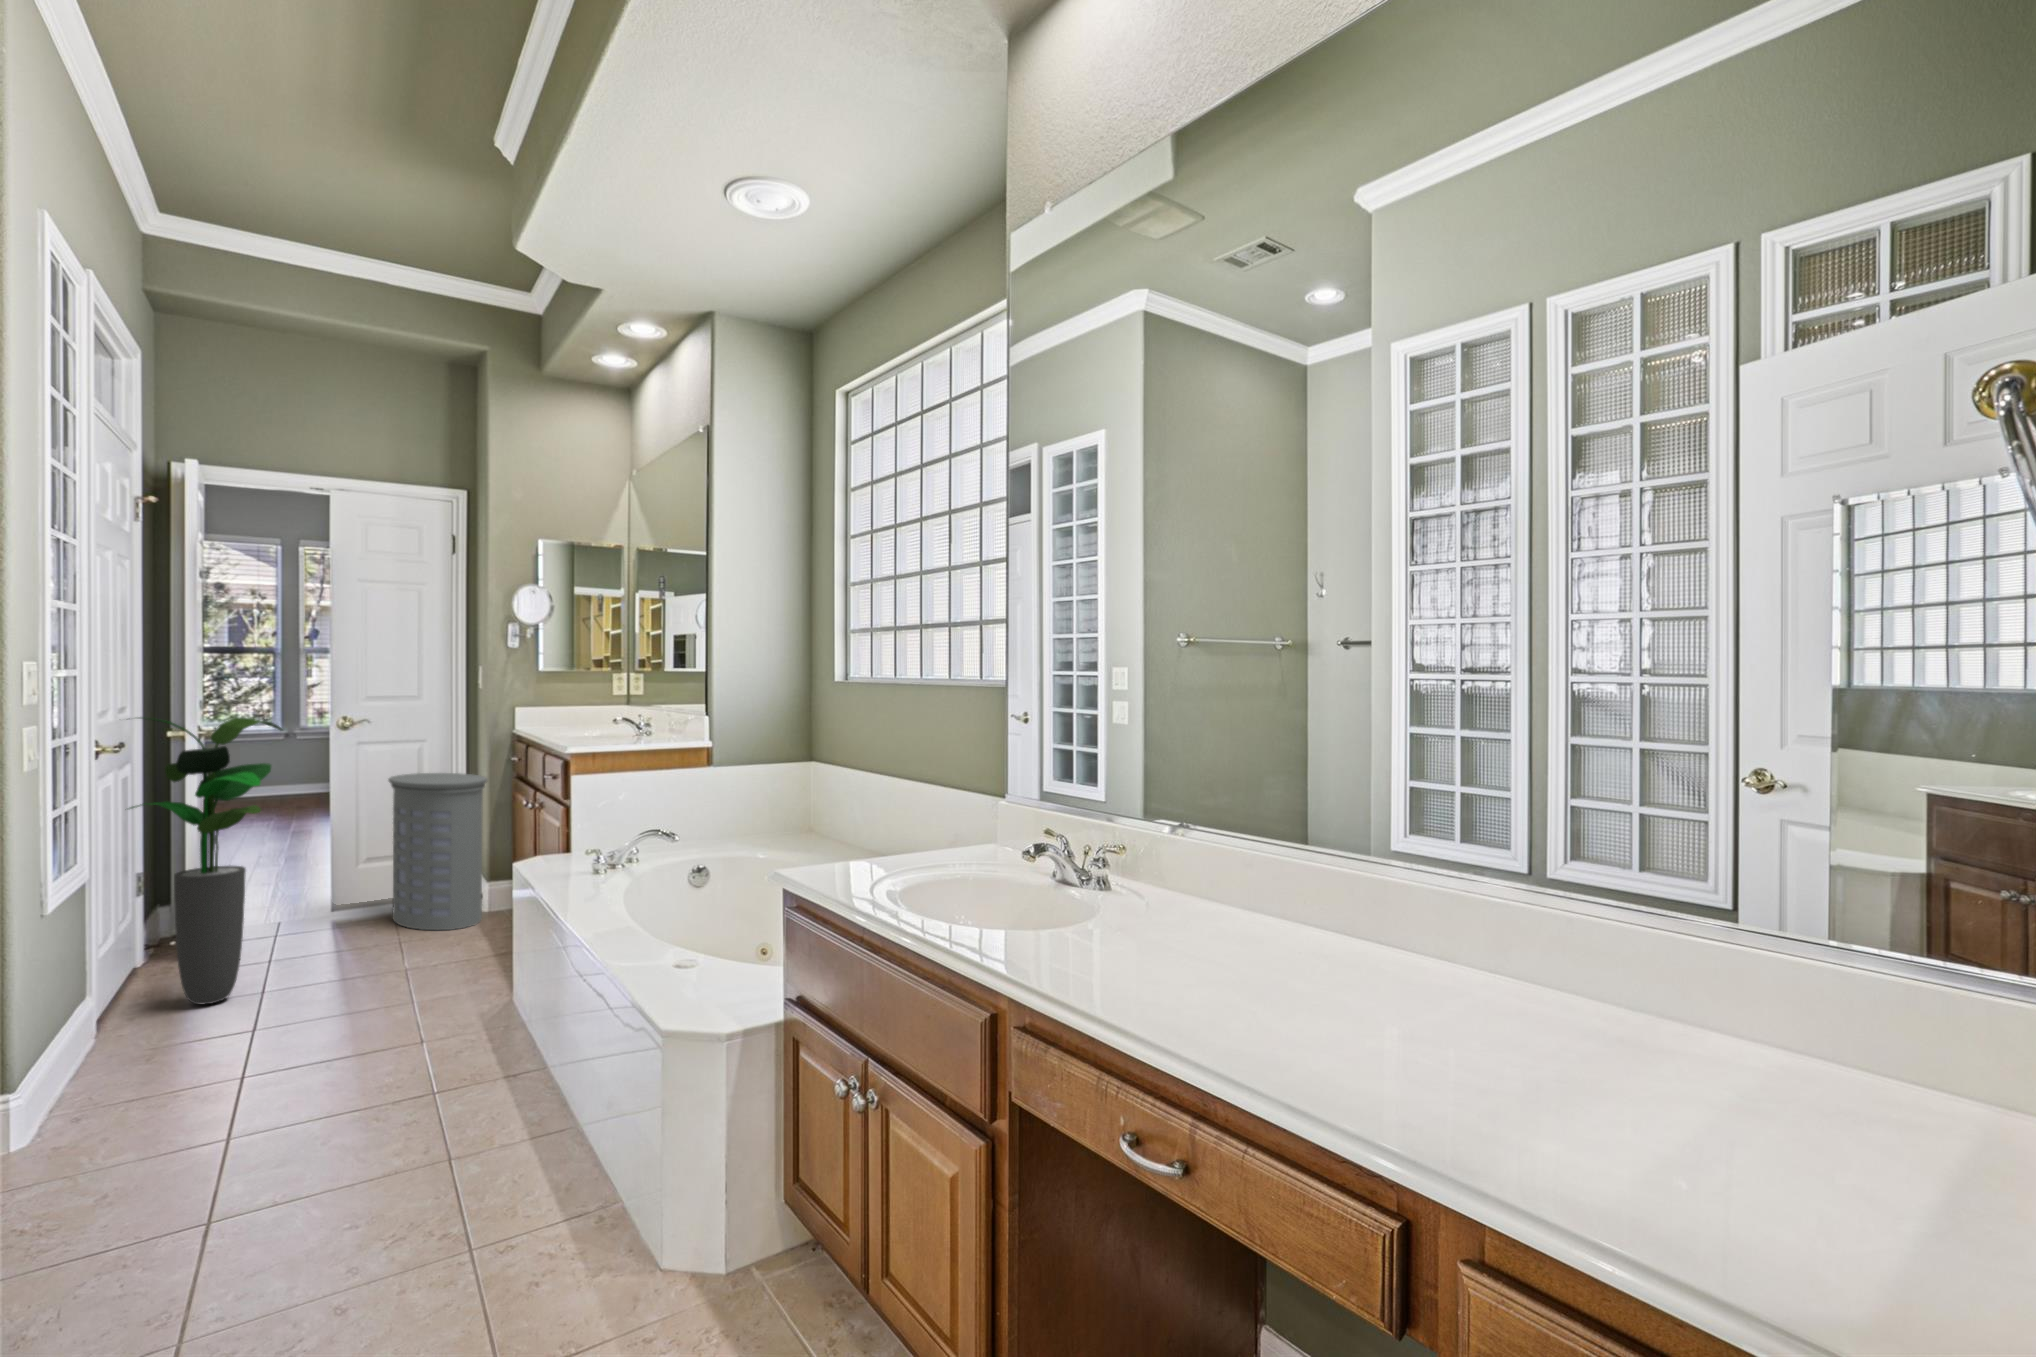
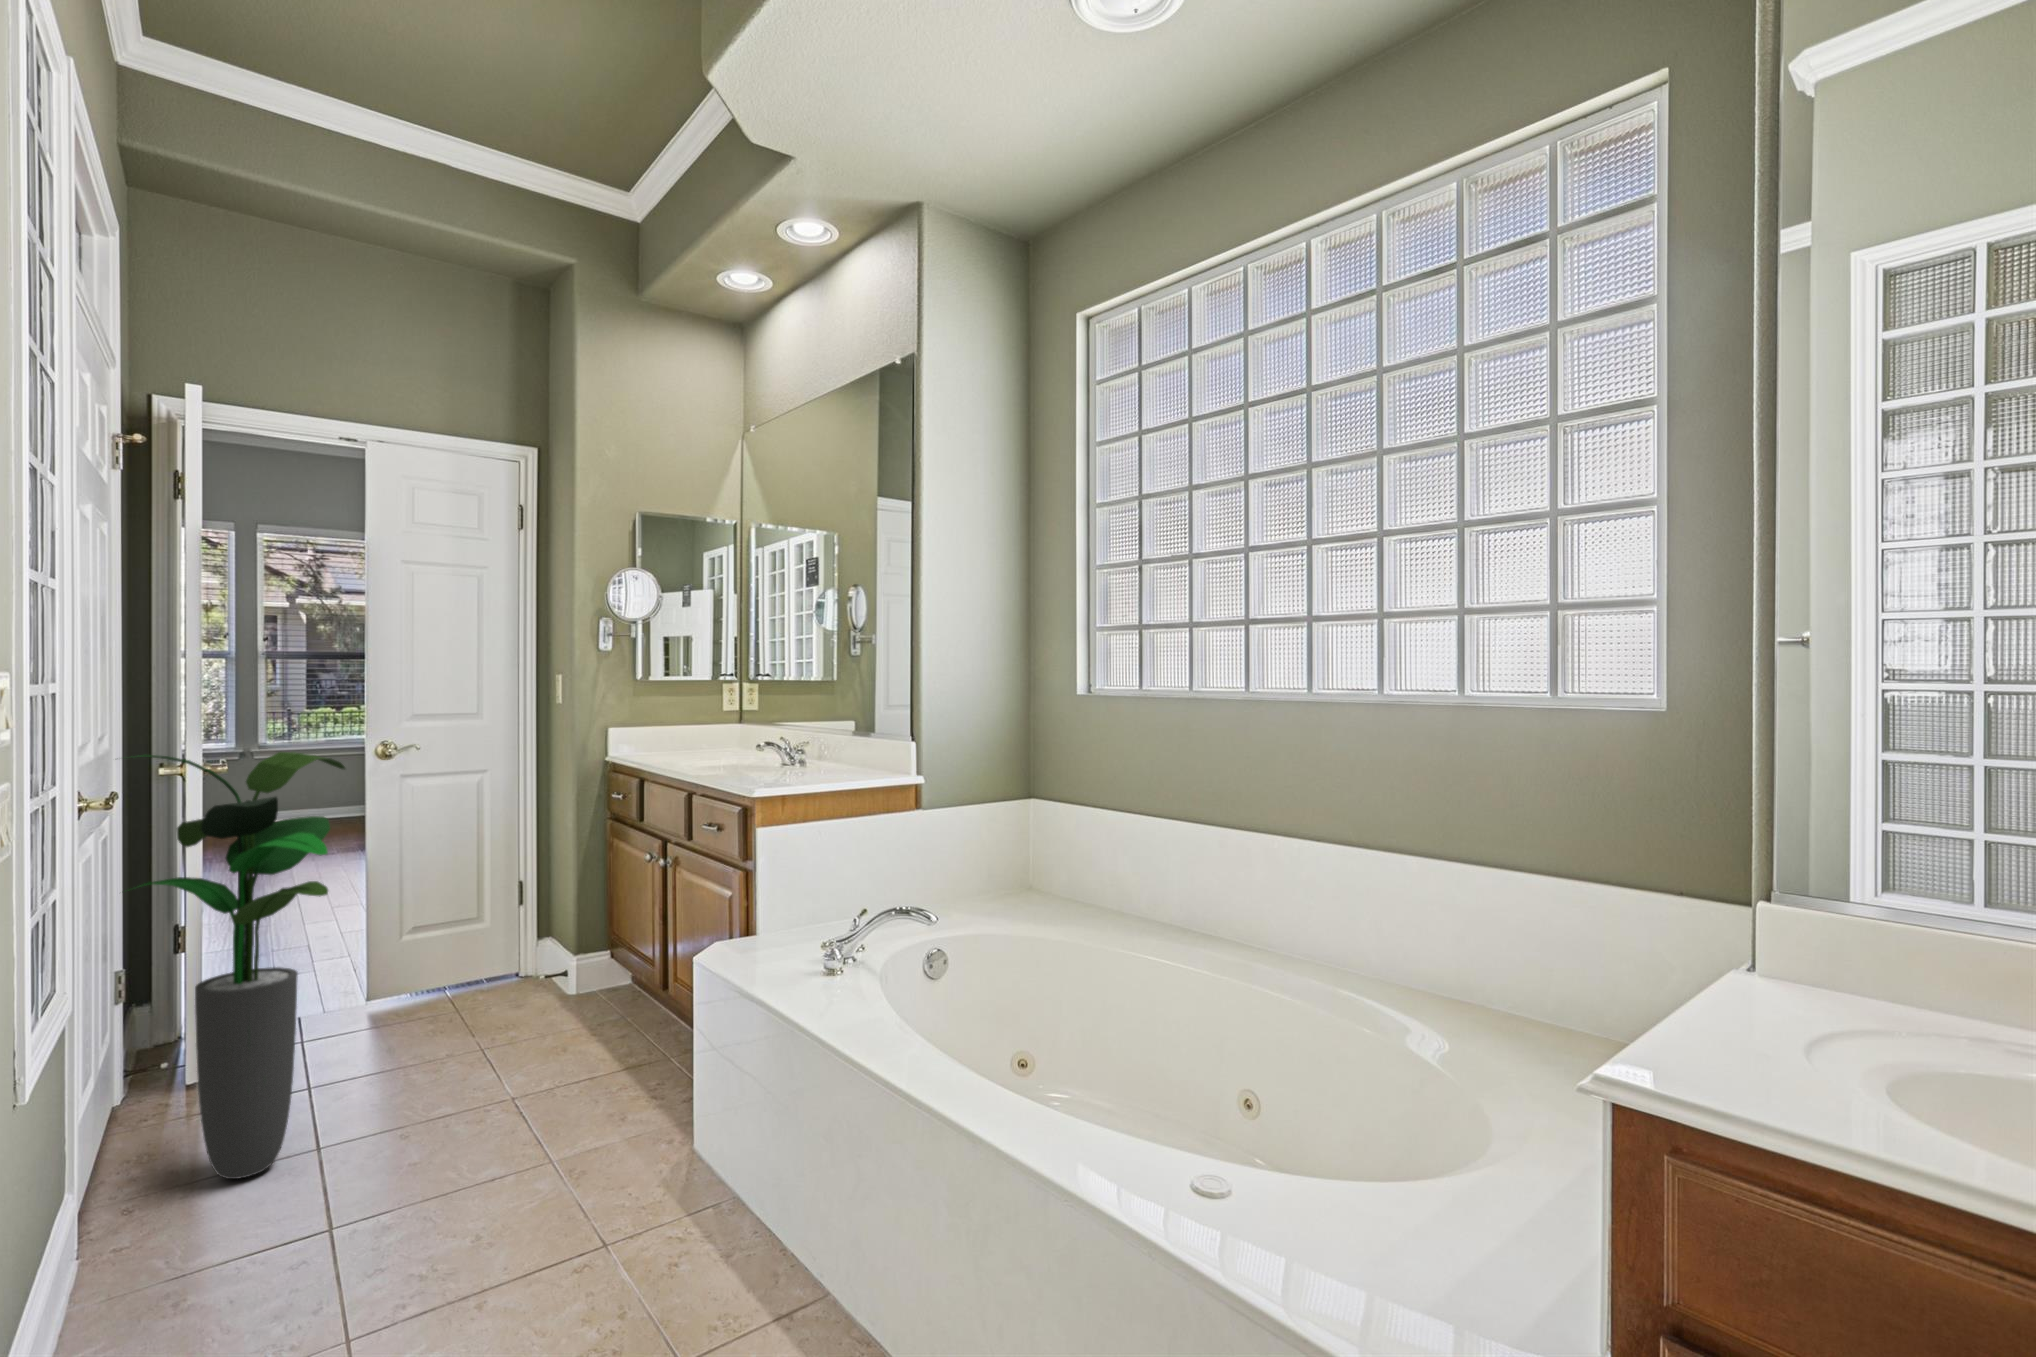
laundry hamper: present [388,773,487,930] -> none [447,814,581,1029]

